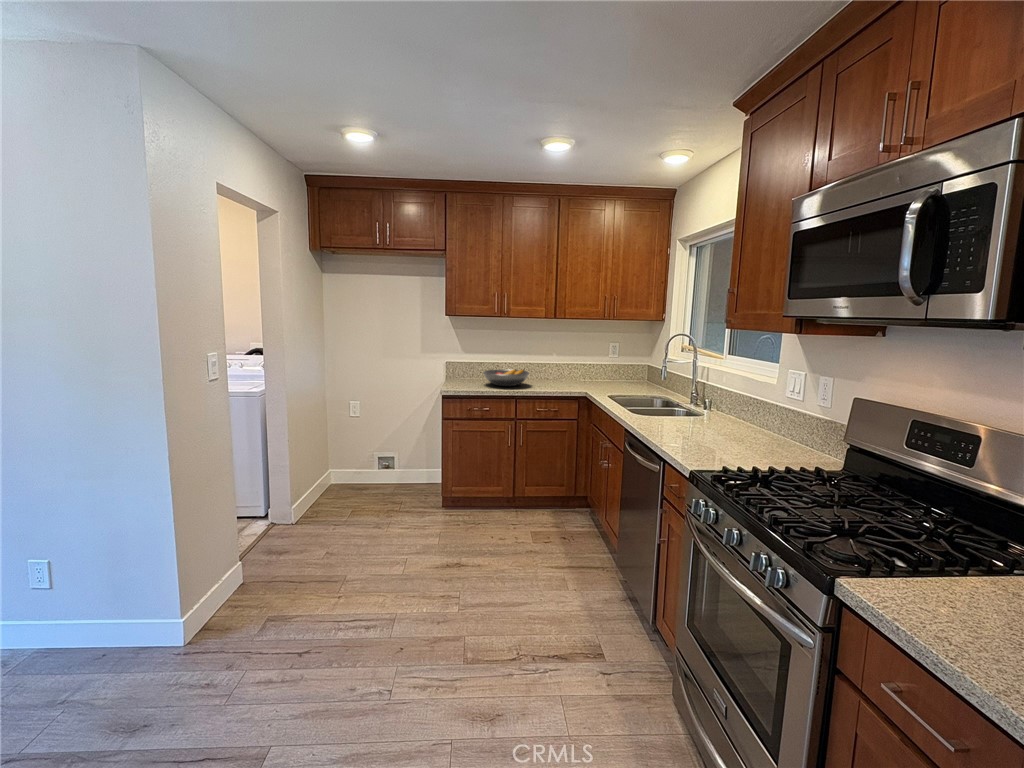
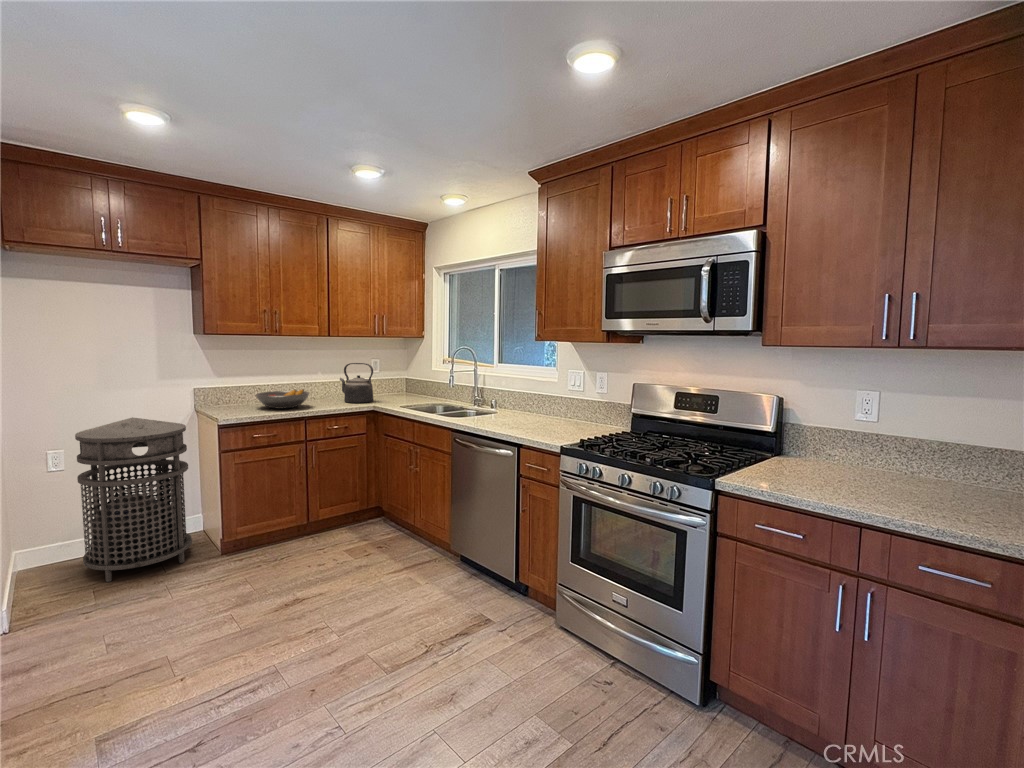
kettle: none [568,346,597,388] -> present [340,363,373,403]
trash can: none [355,382,429,507] -> present [75,417,192,582]

